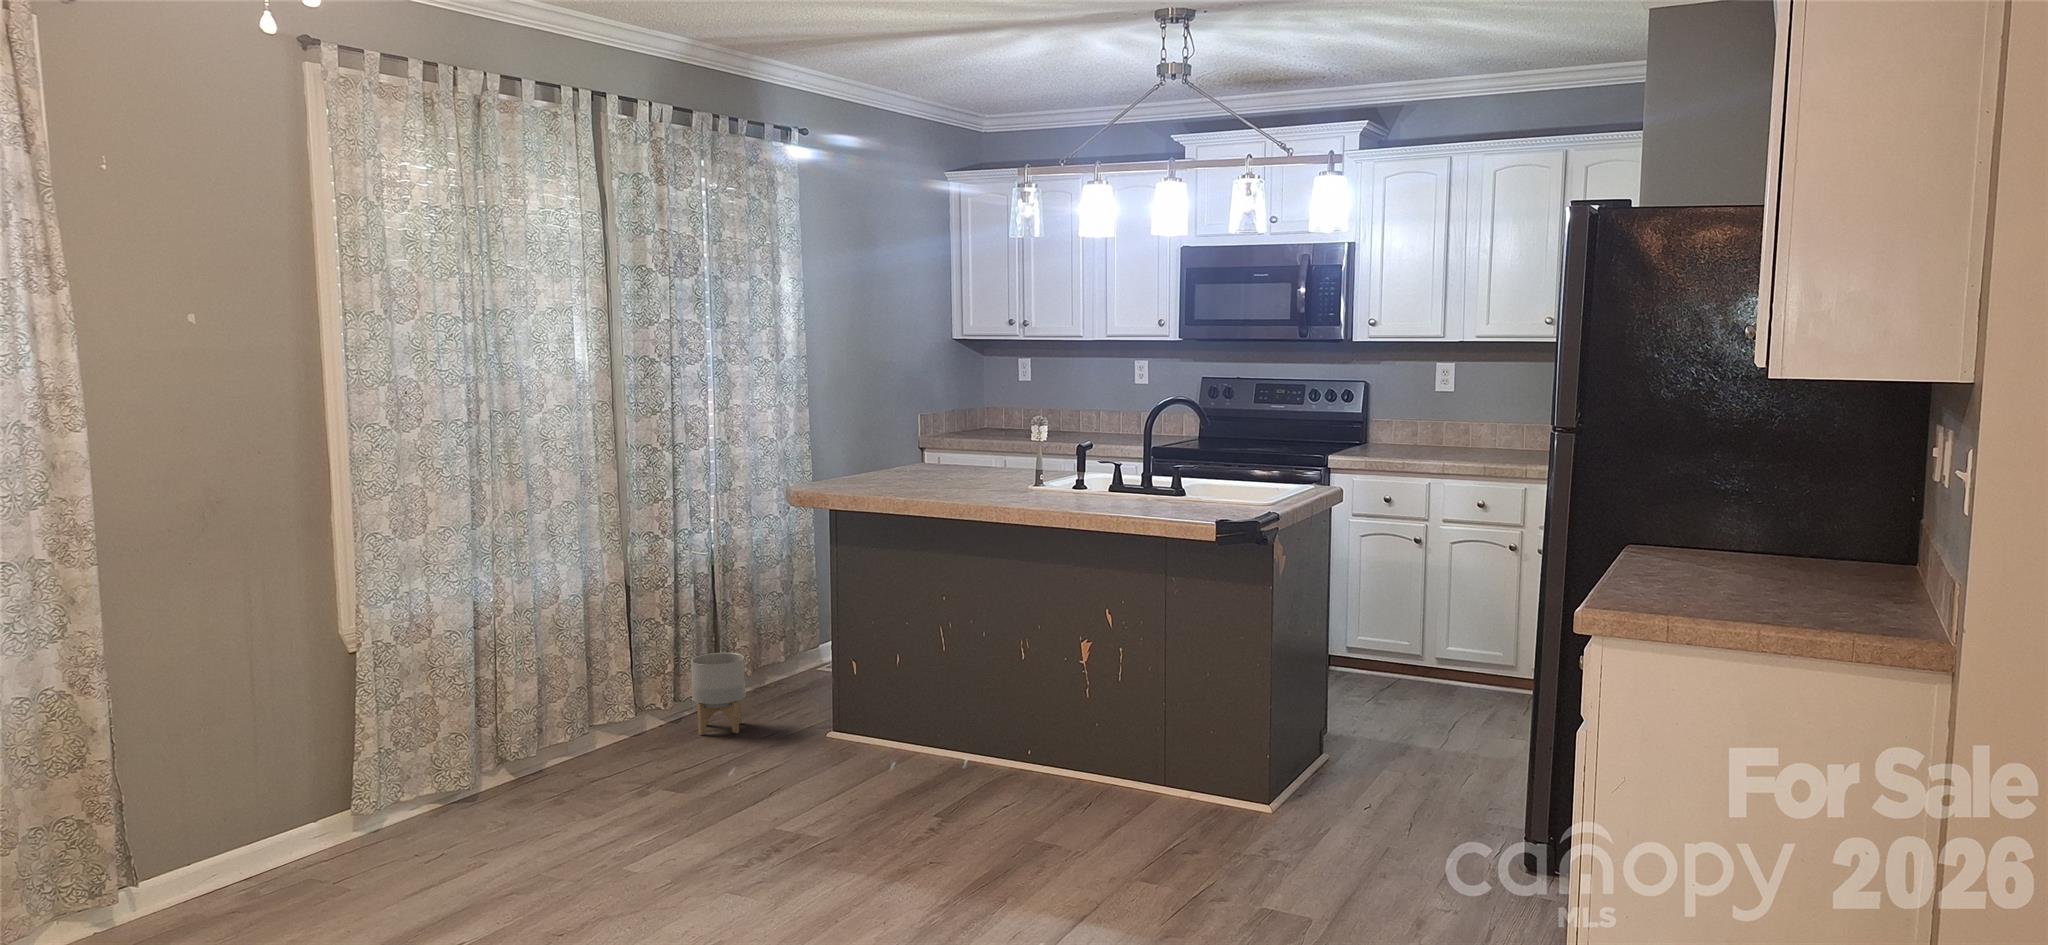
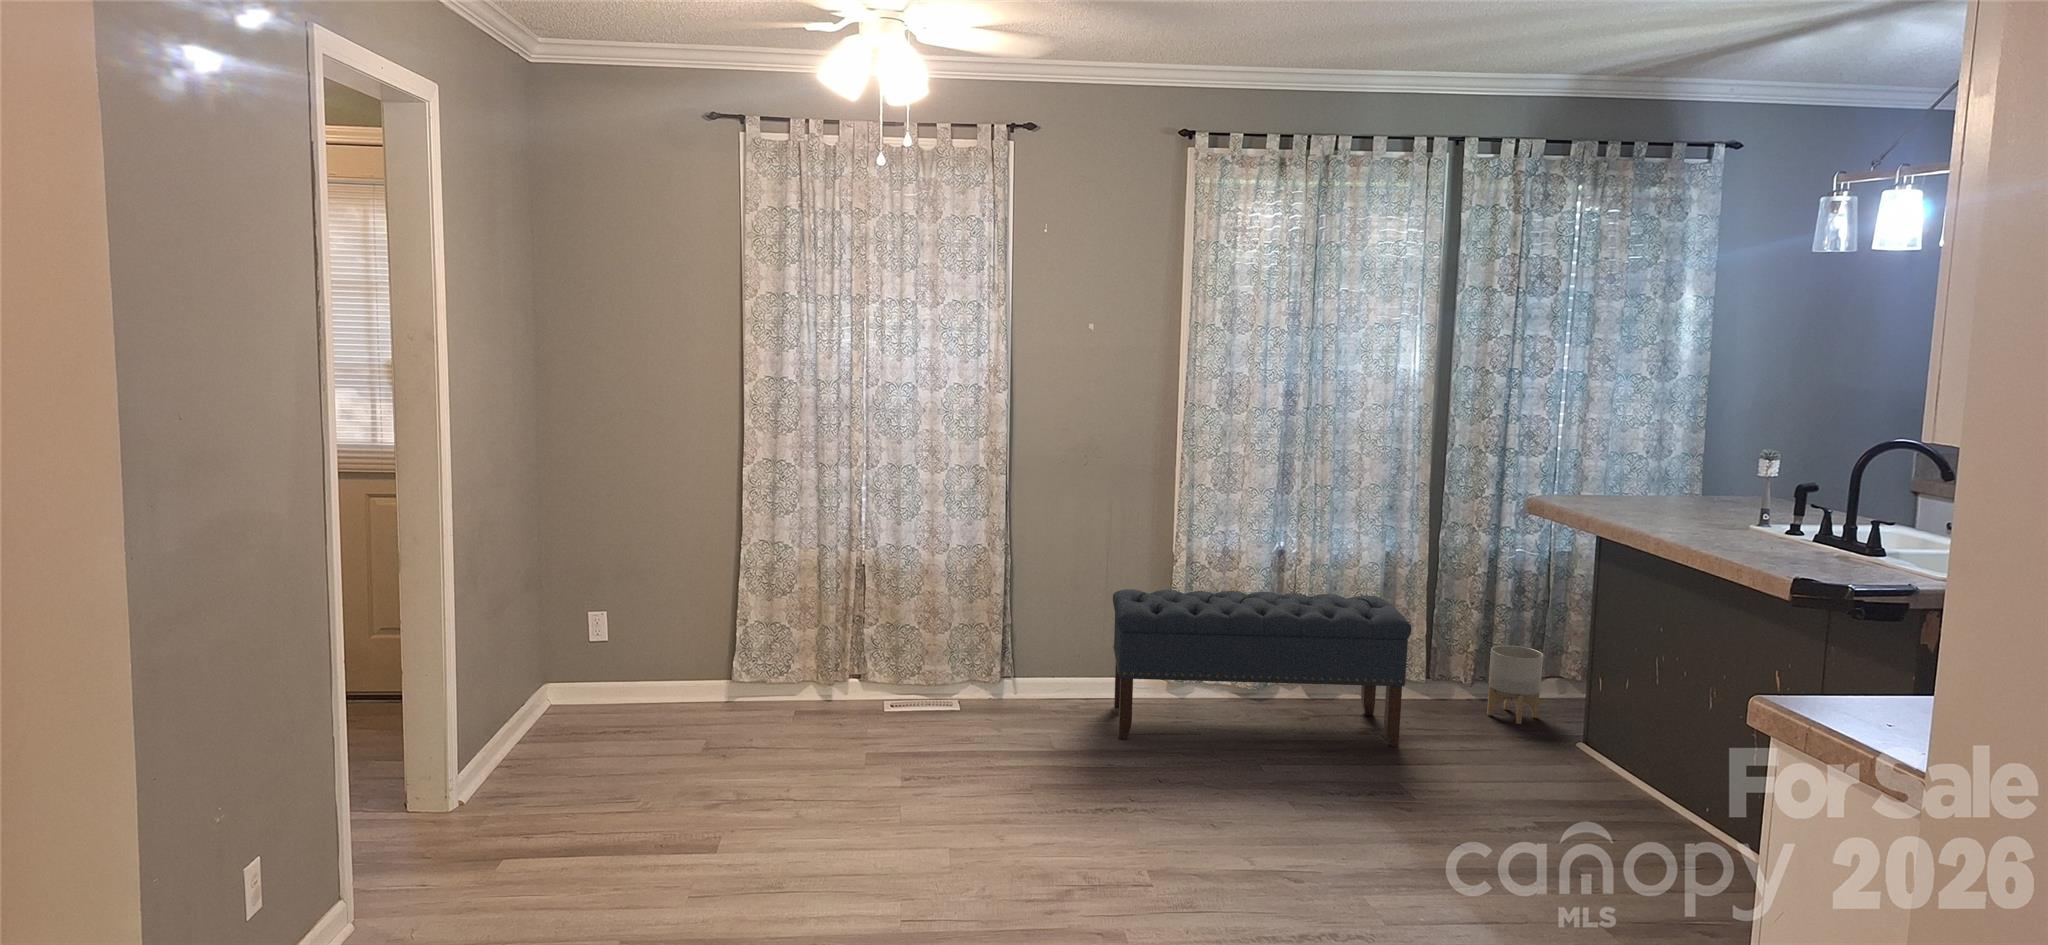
bench: none [280,631,681,902] -> present [1113,589,1412,747]

